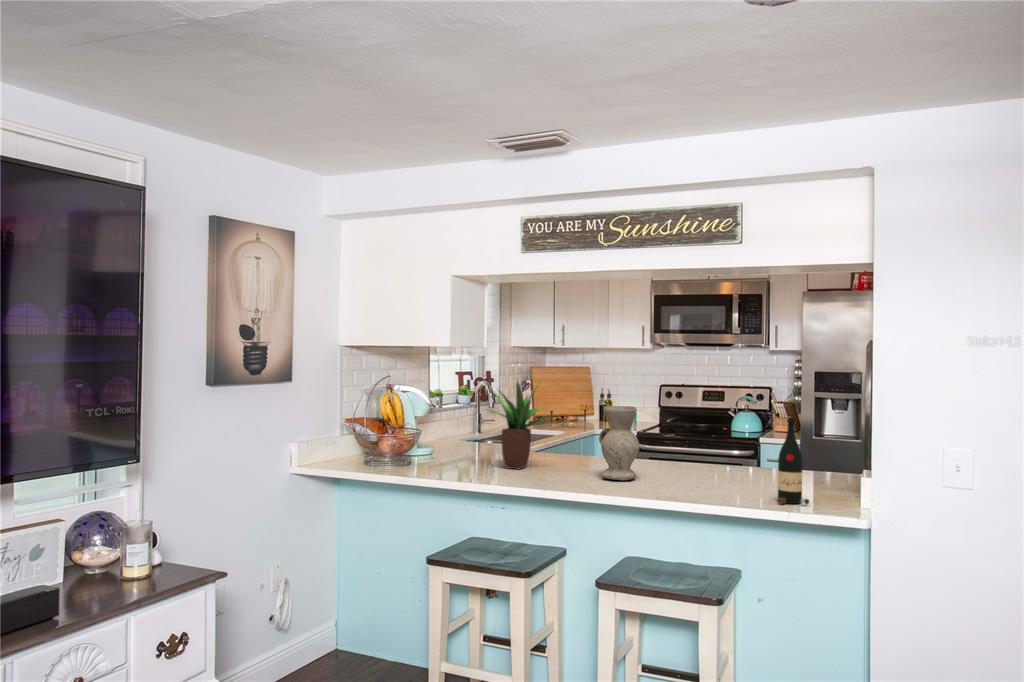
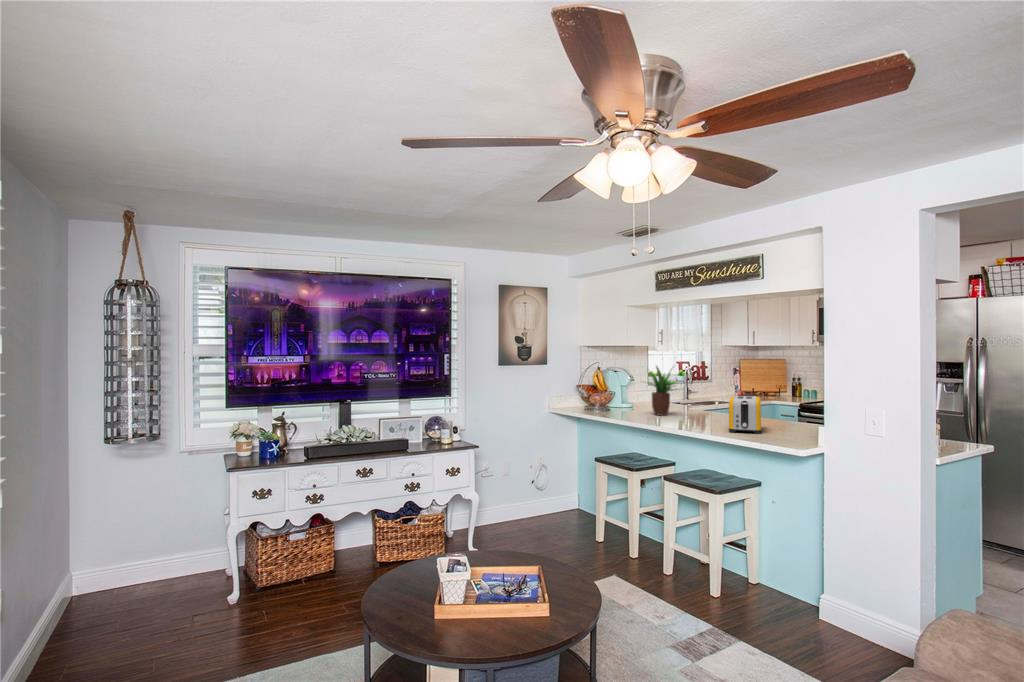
vase: present [599,406,640,480] -> none [696,379,720,423]
wine bottle: present [777,418,809,504] -> none [770,385,789,439]
toaster: none [672,434,745,499] -> present [729,396,761,434]

